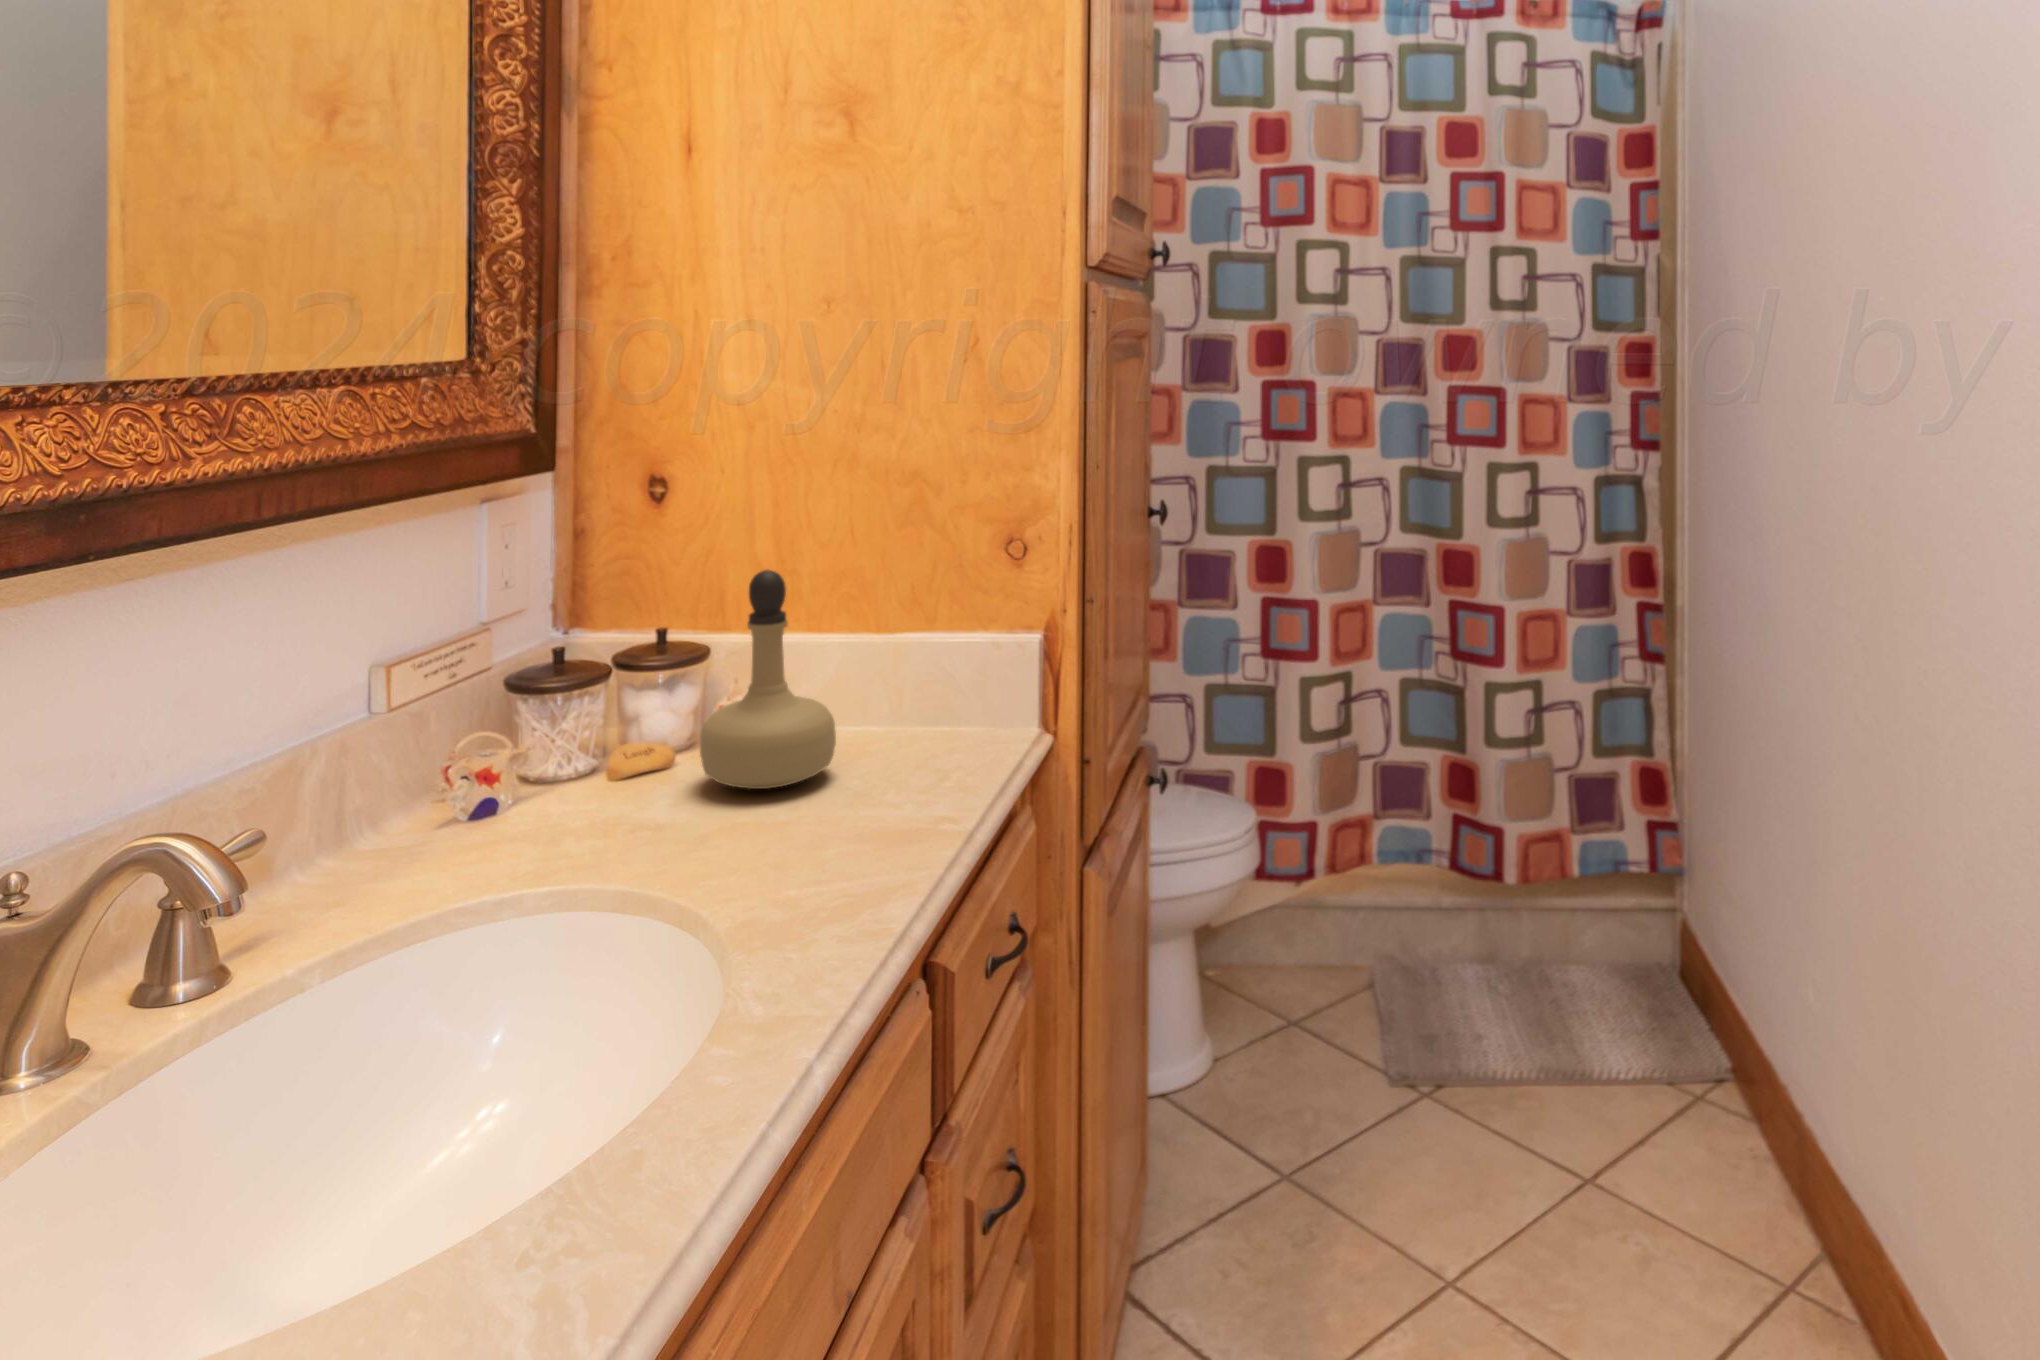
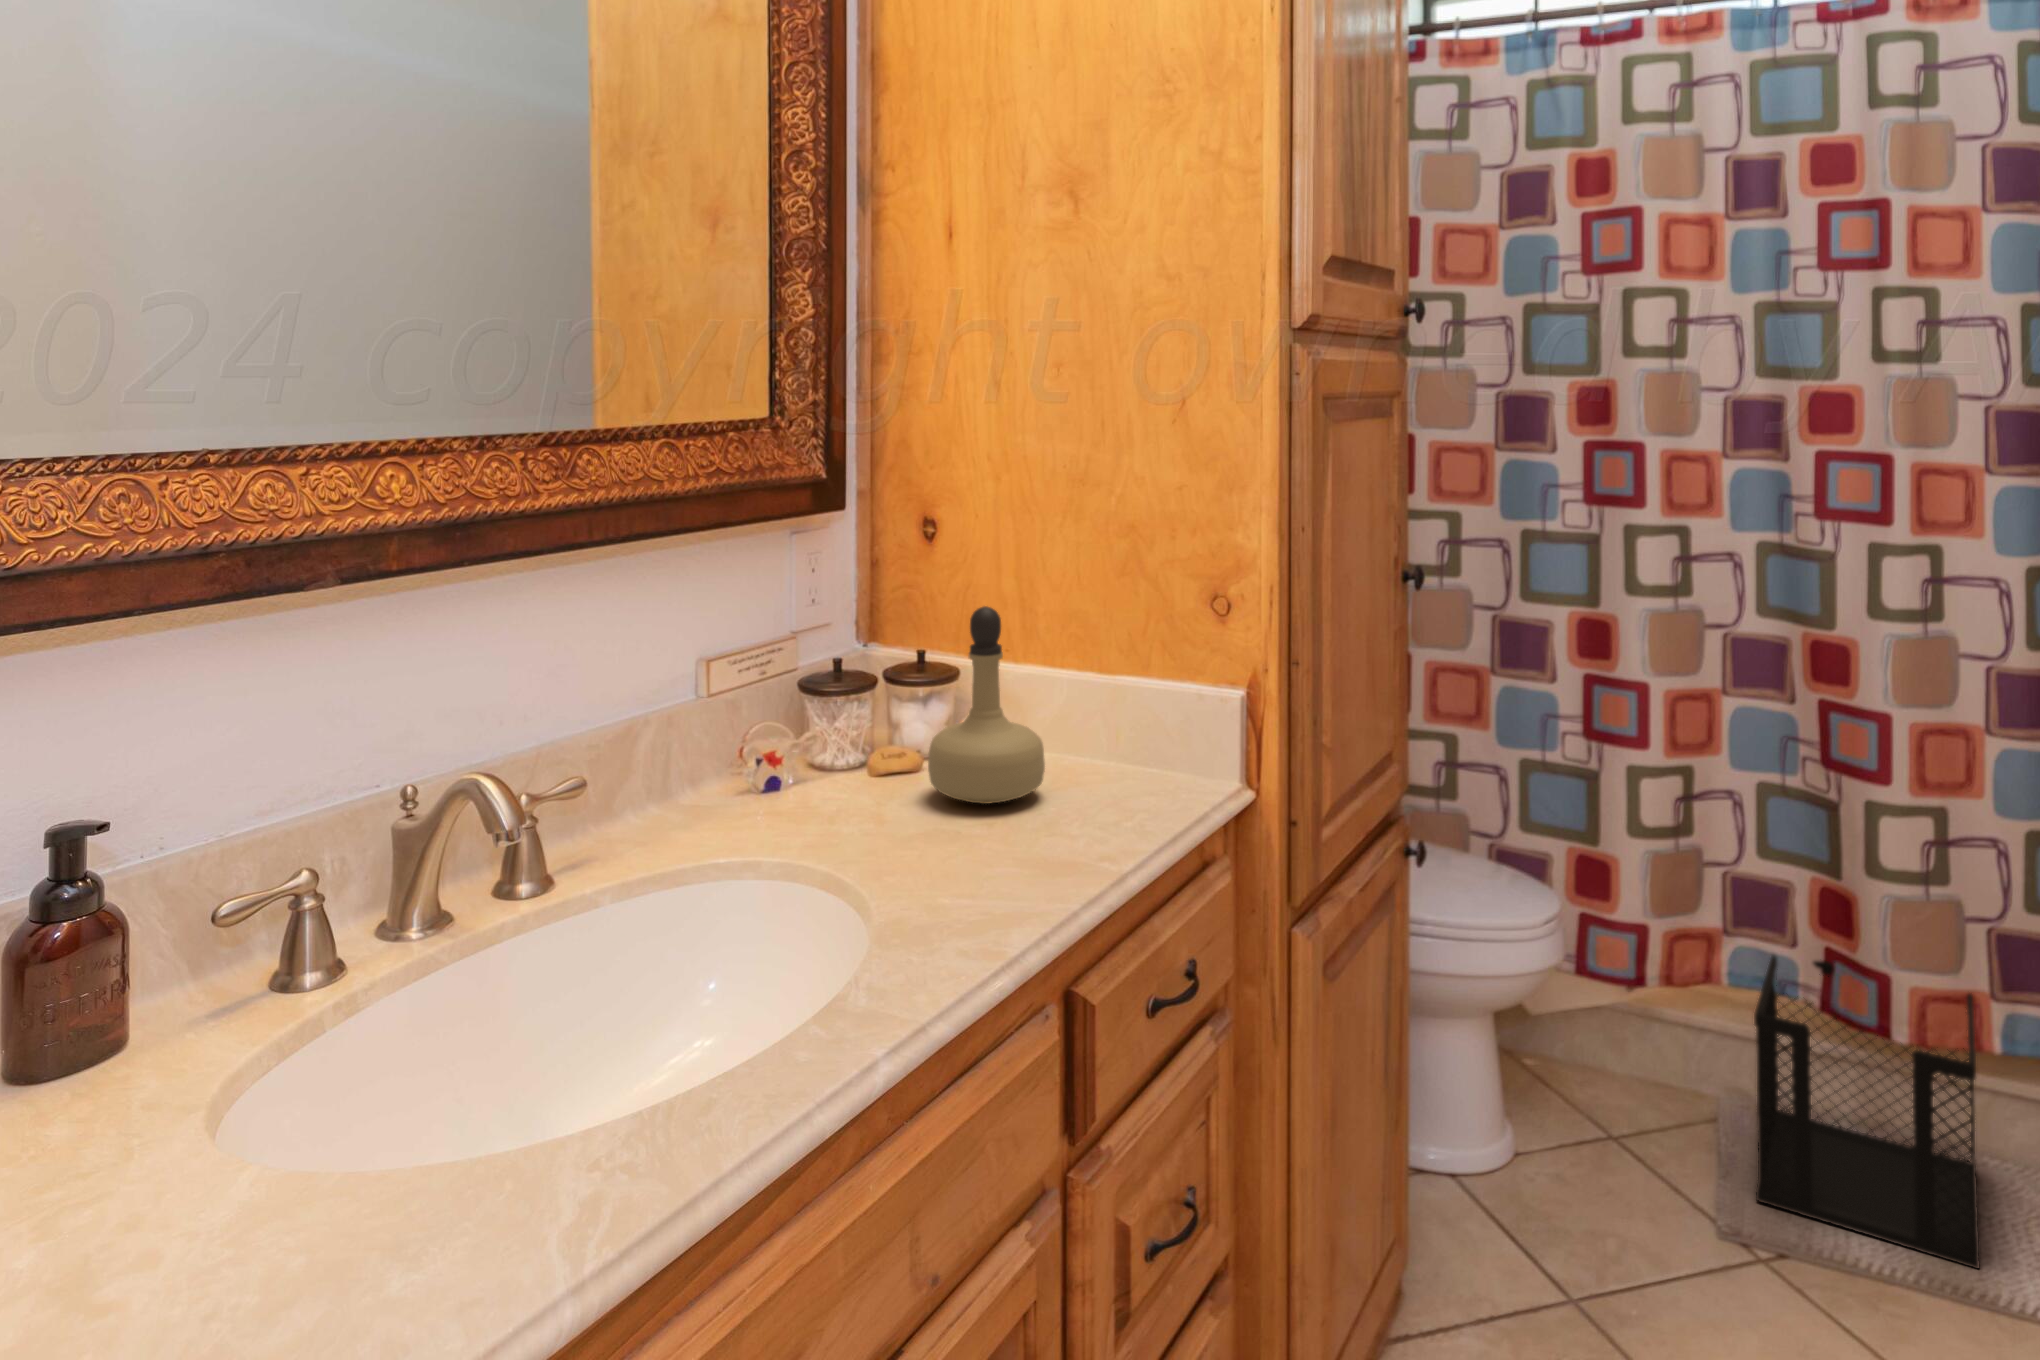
wastebasket: none [1401,826,1565,1060] -> present [1754,955,1979,1268]

